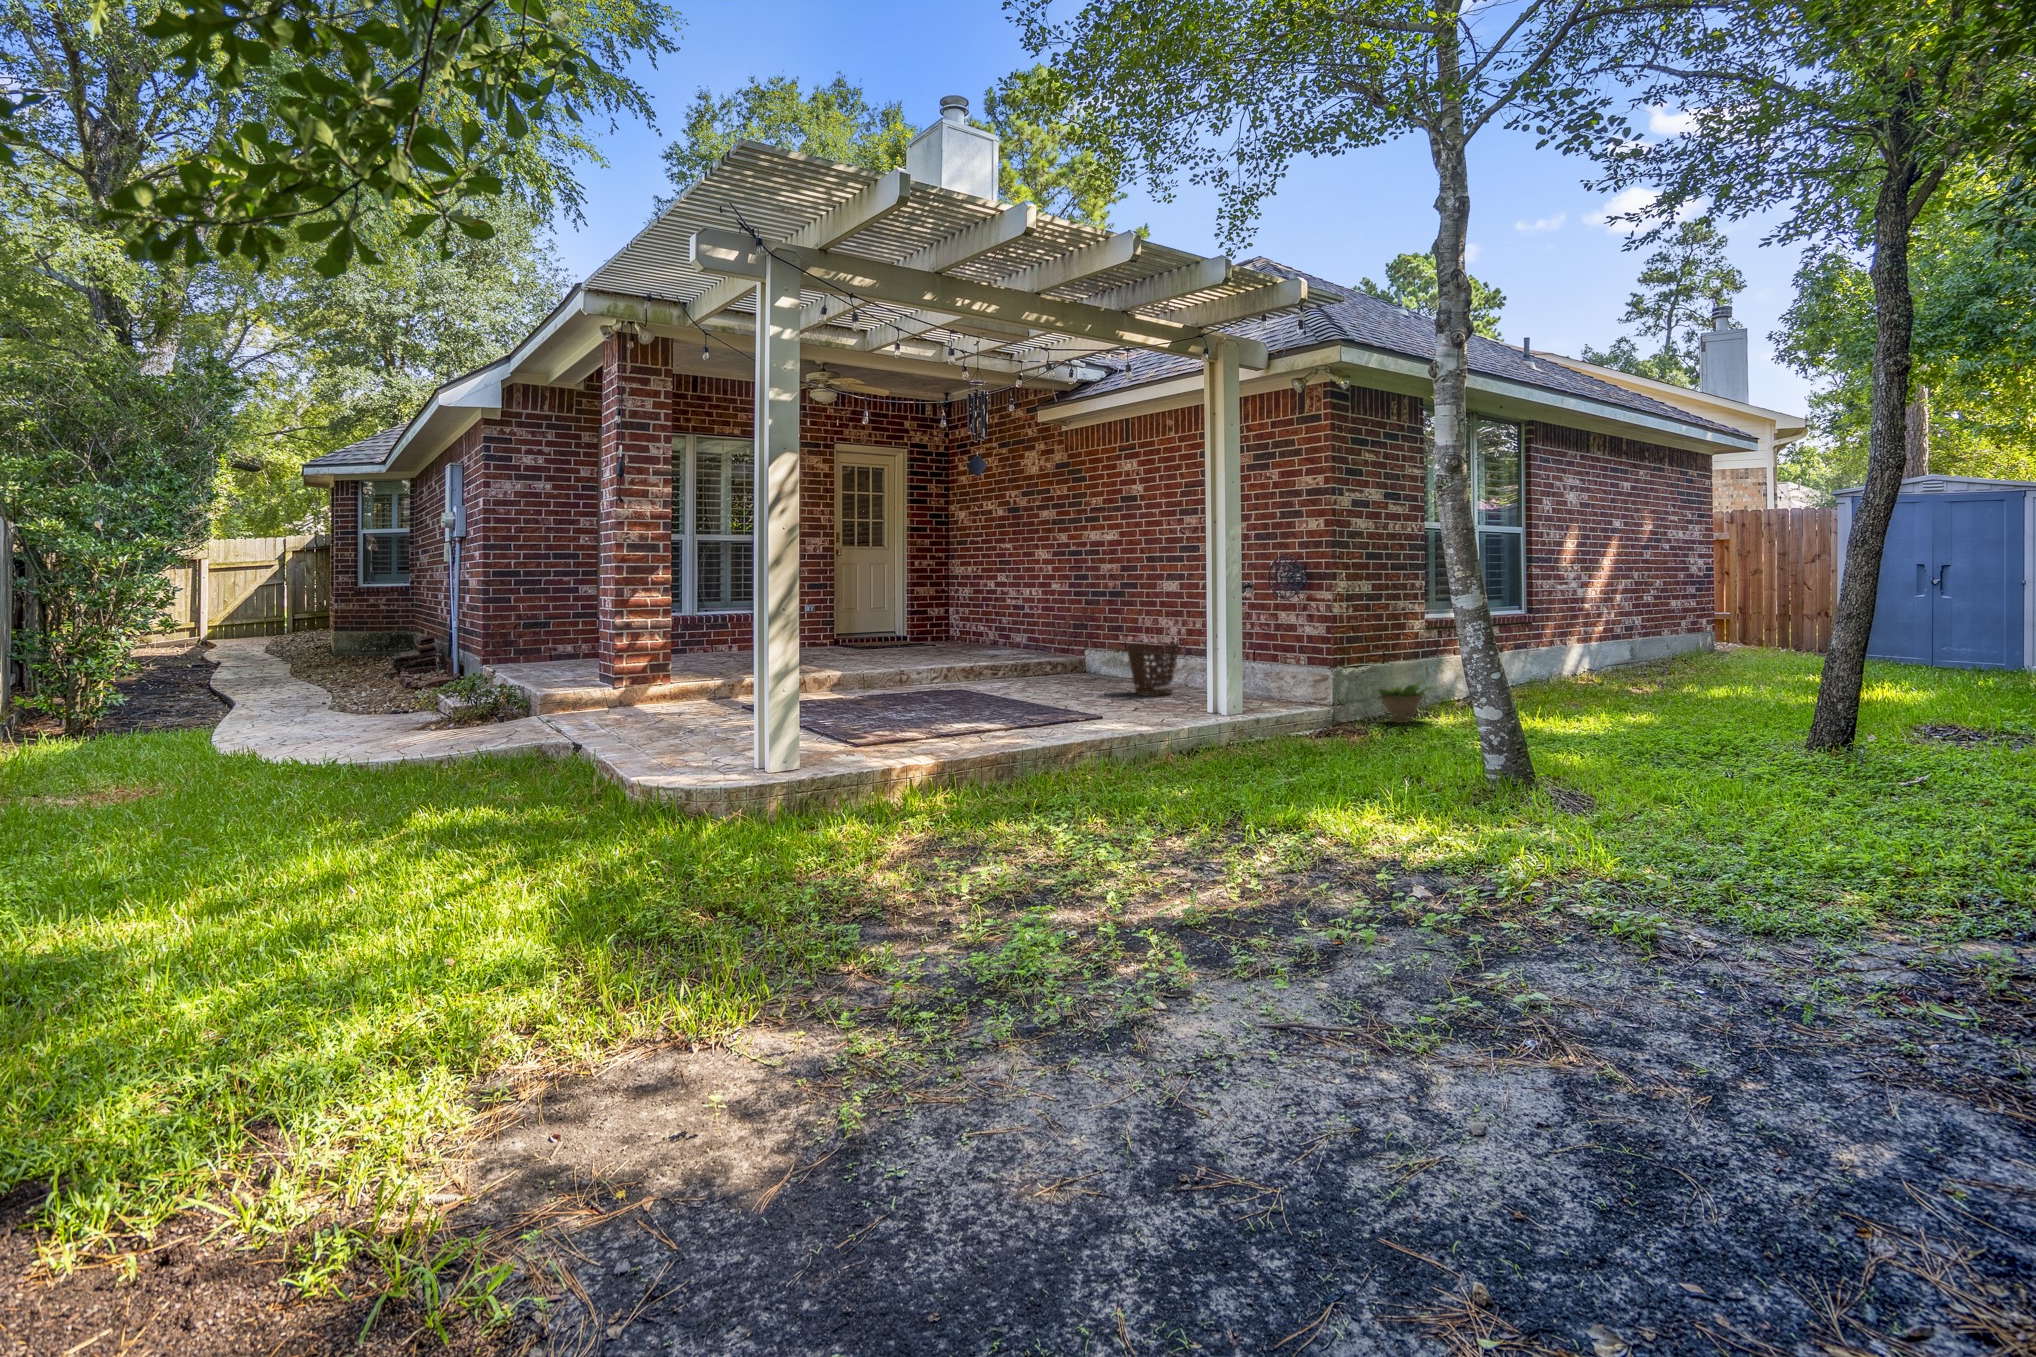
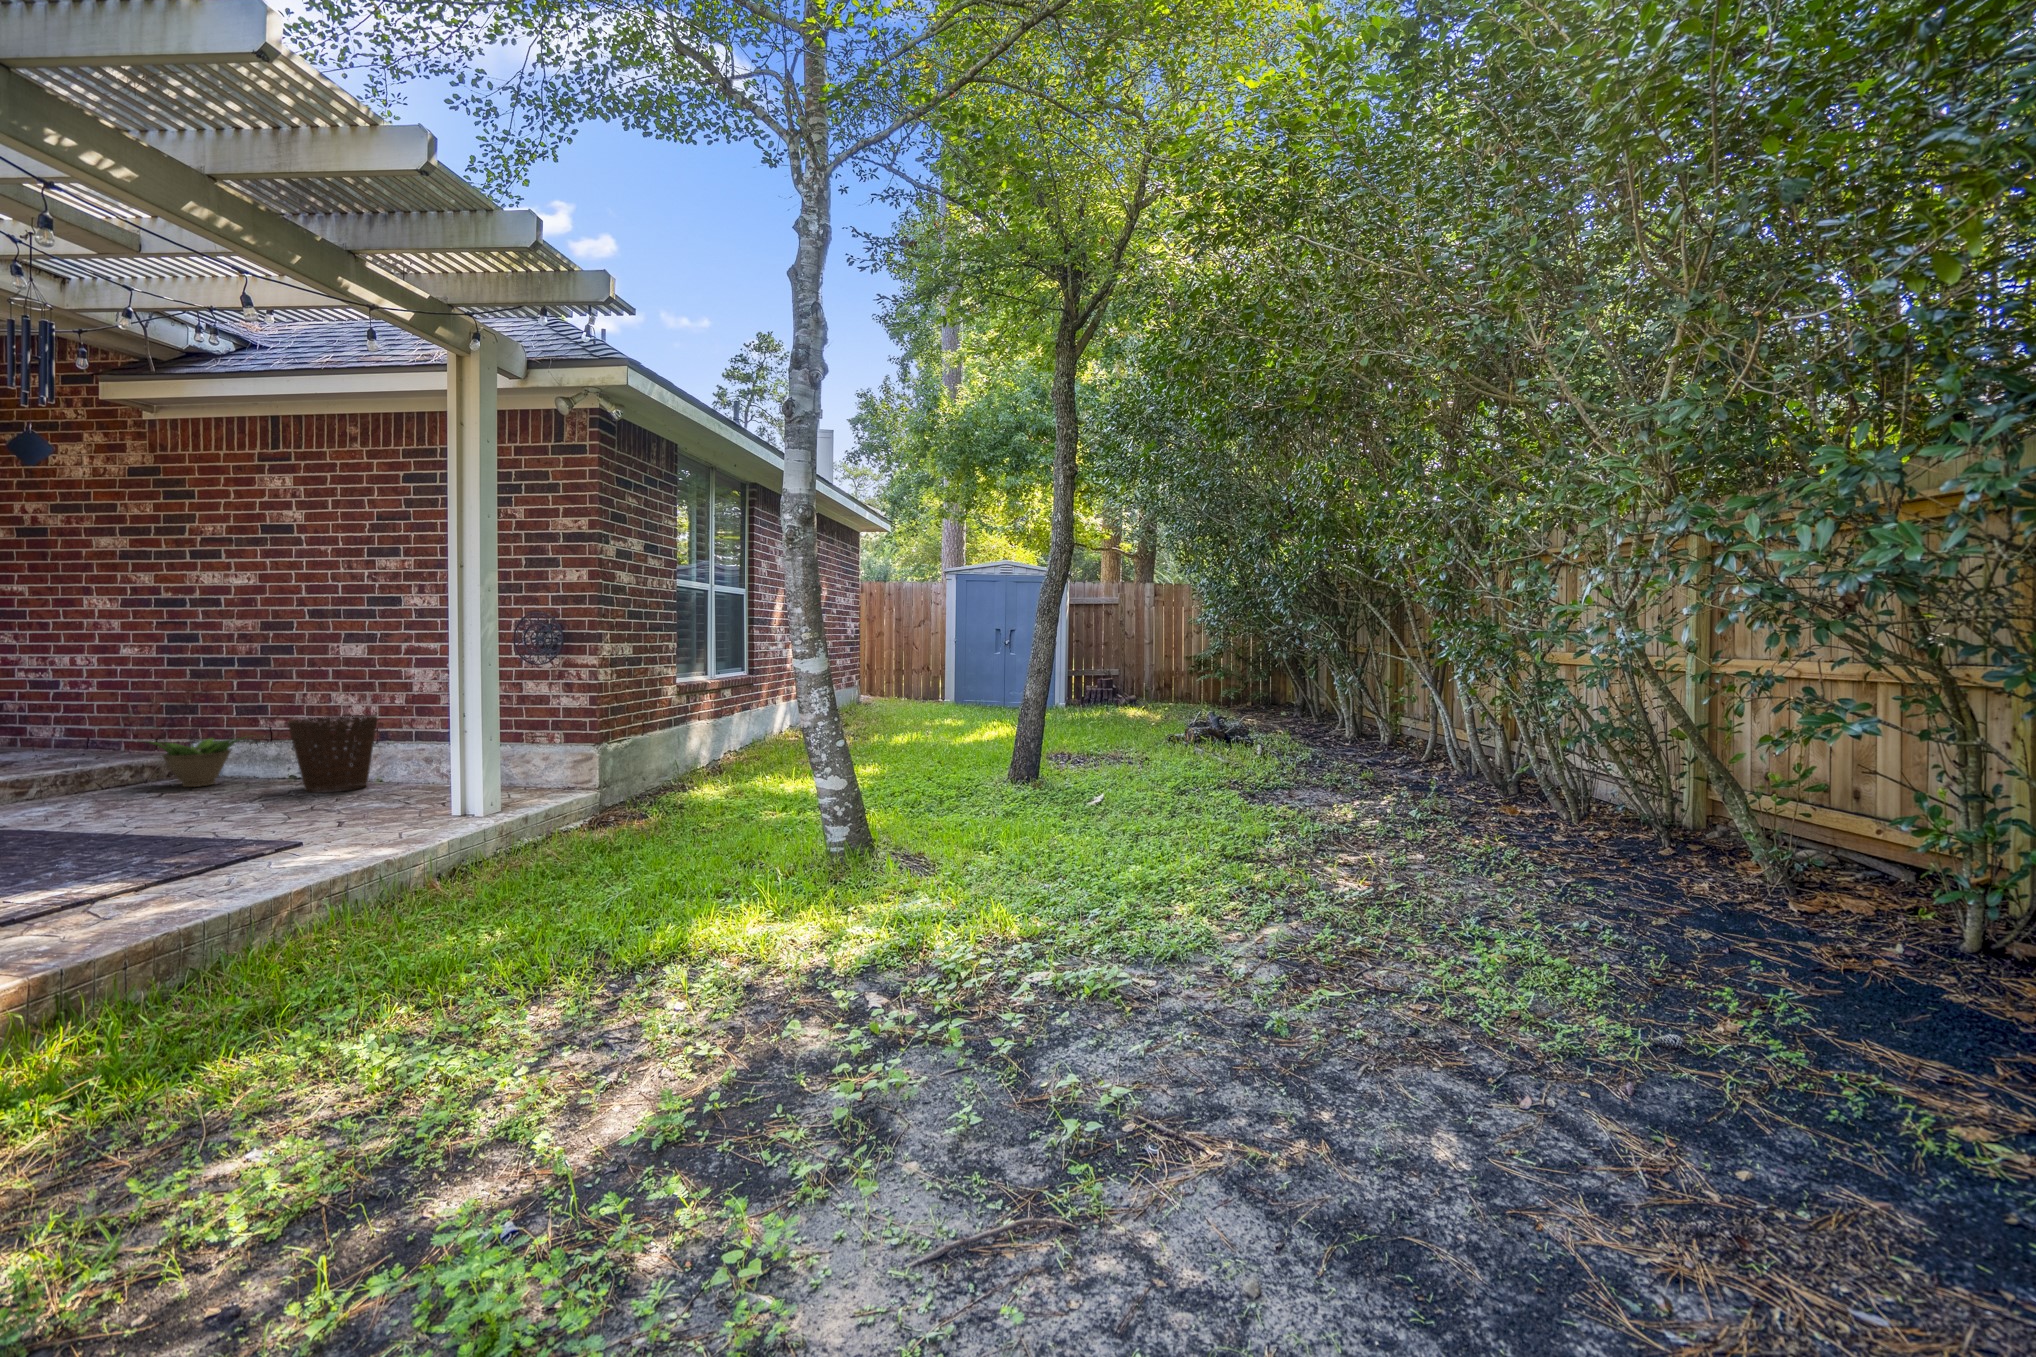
decorative plant: present [1374,682,1433,723] -> present [149,737,244,787]

